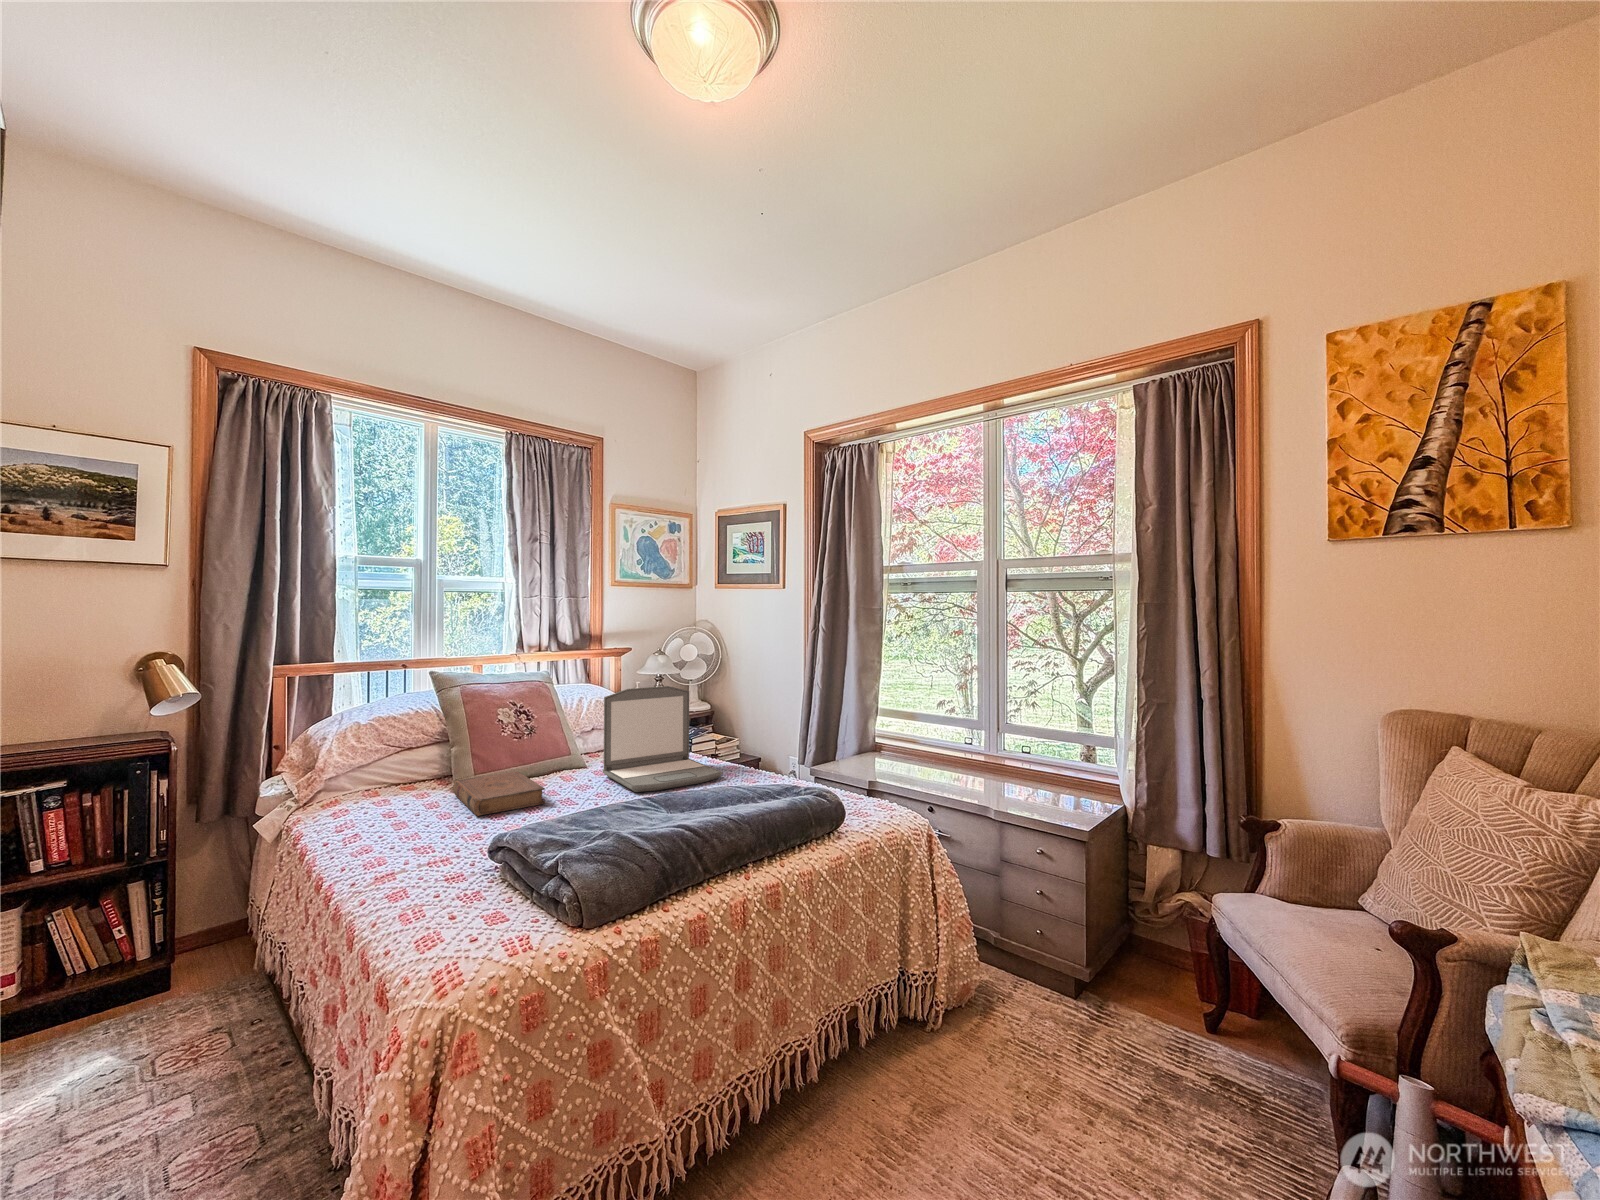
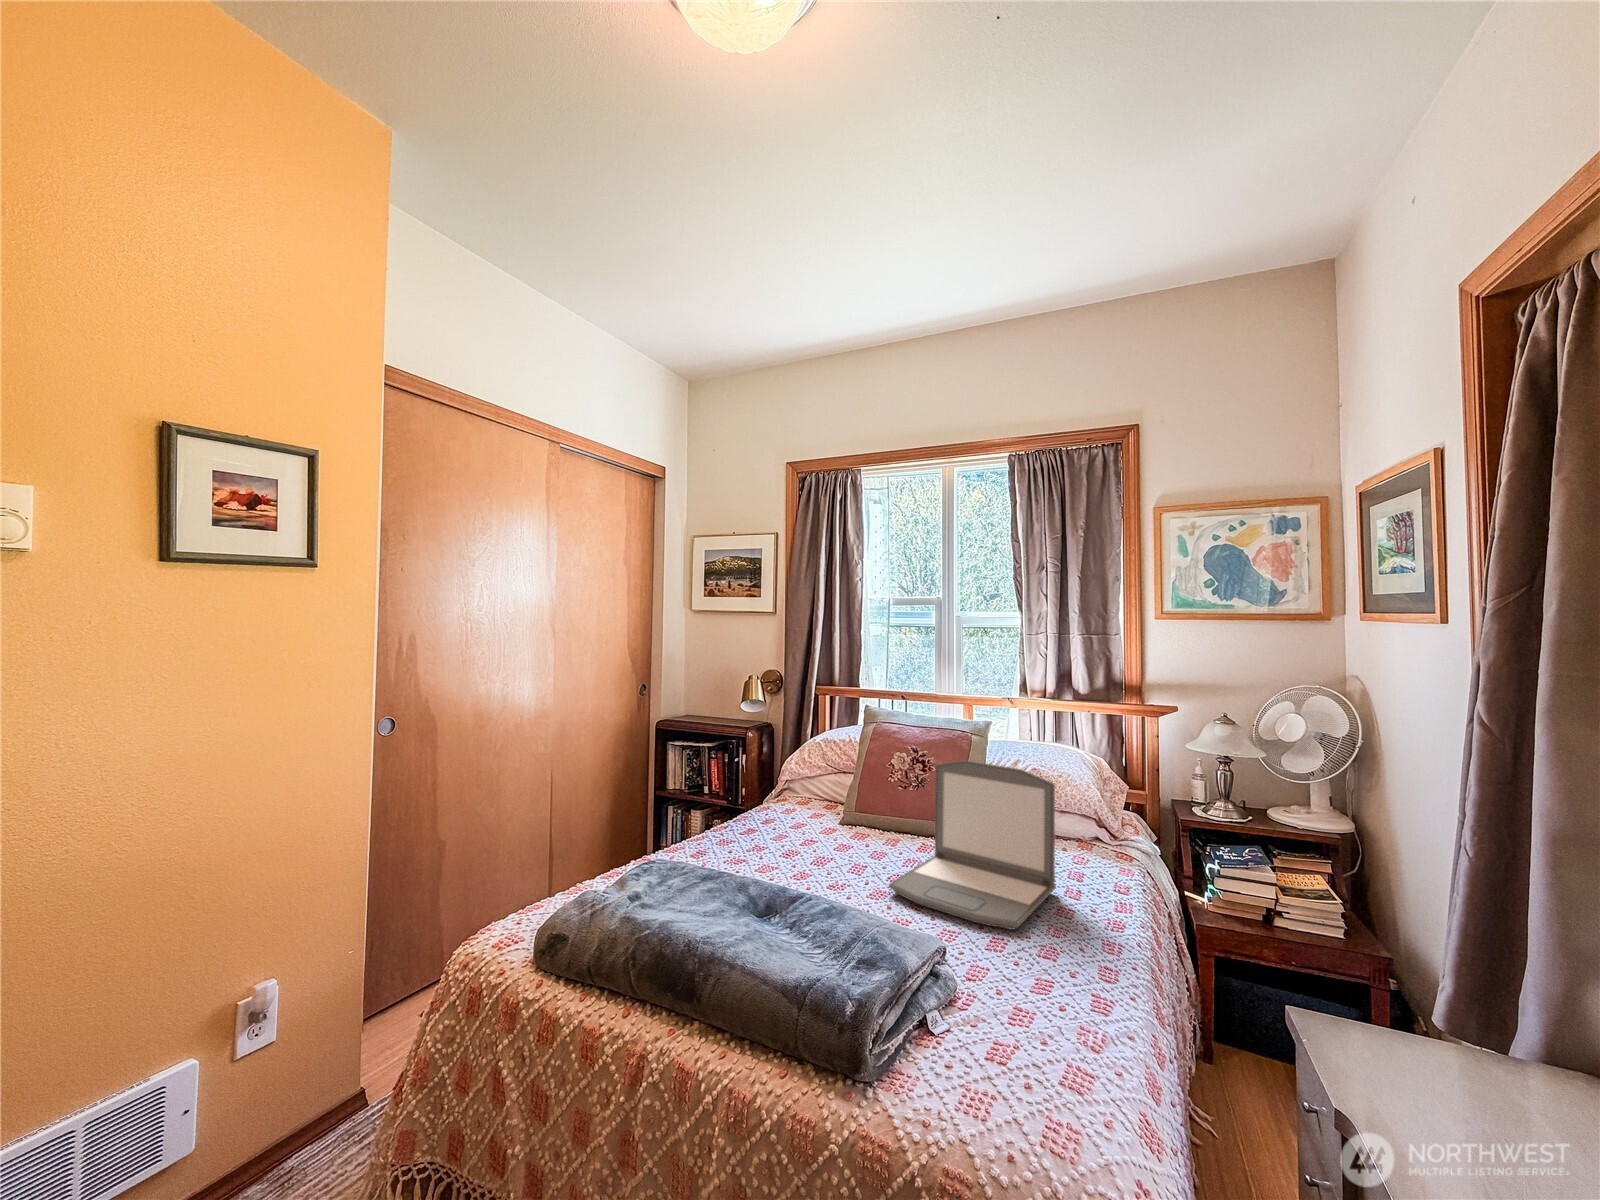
book: present [453,772,545,816] -> none [768,812,872,863]

